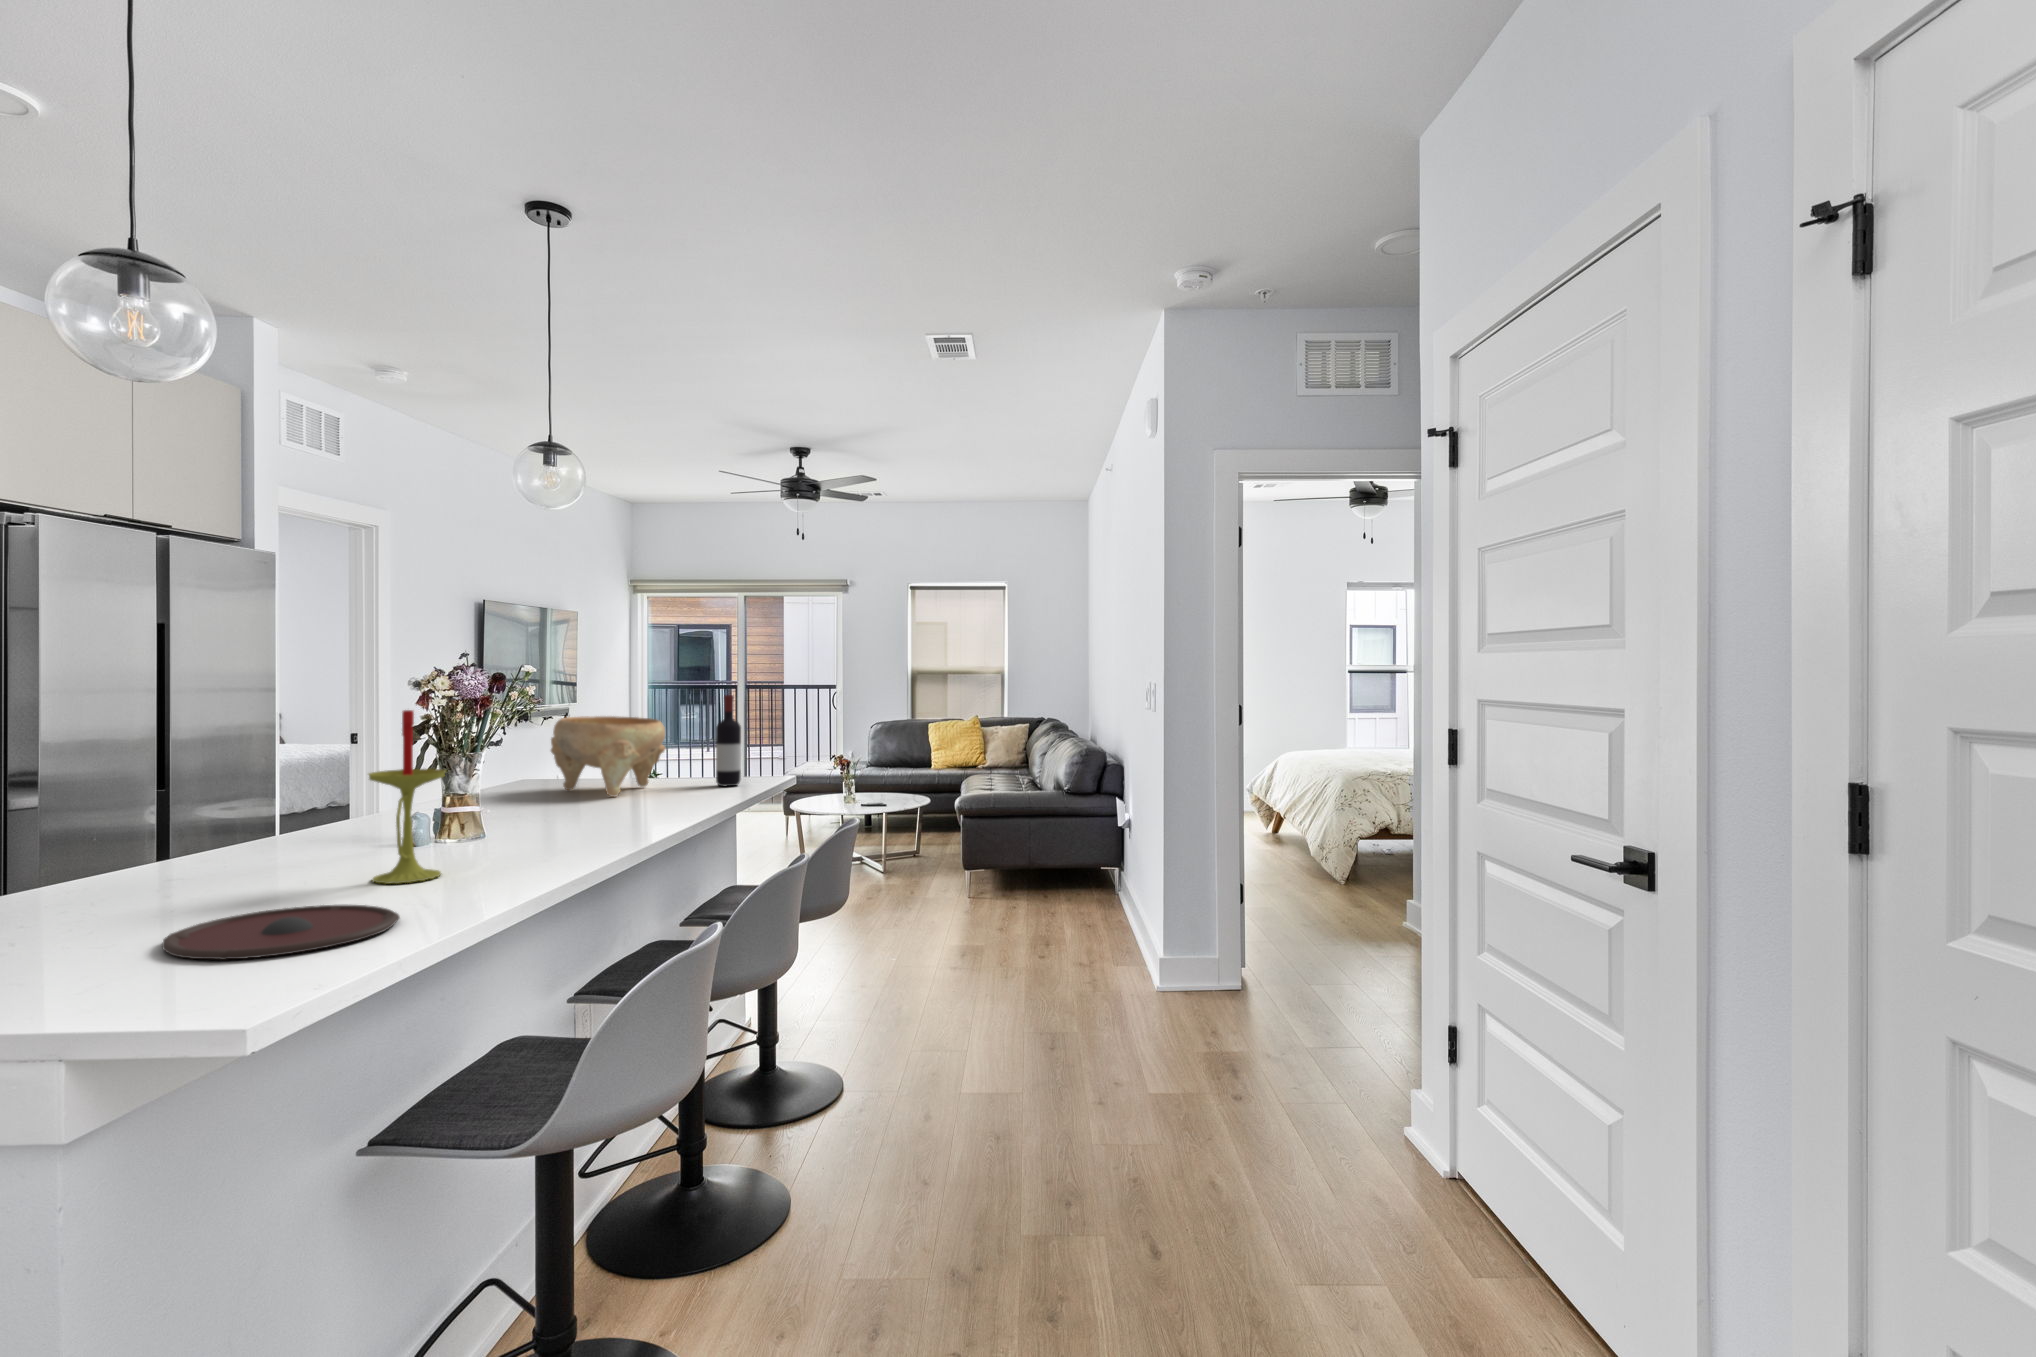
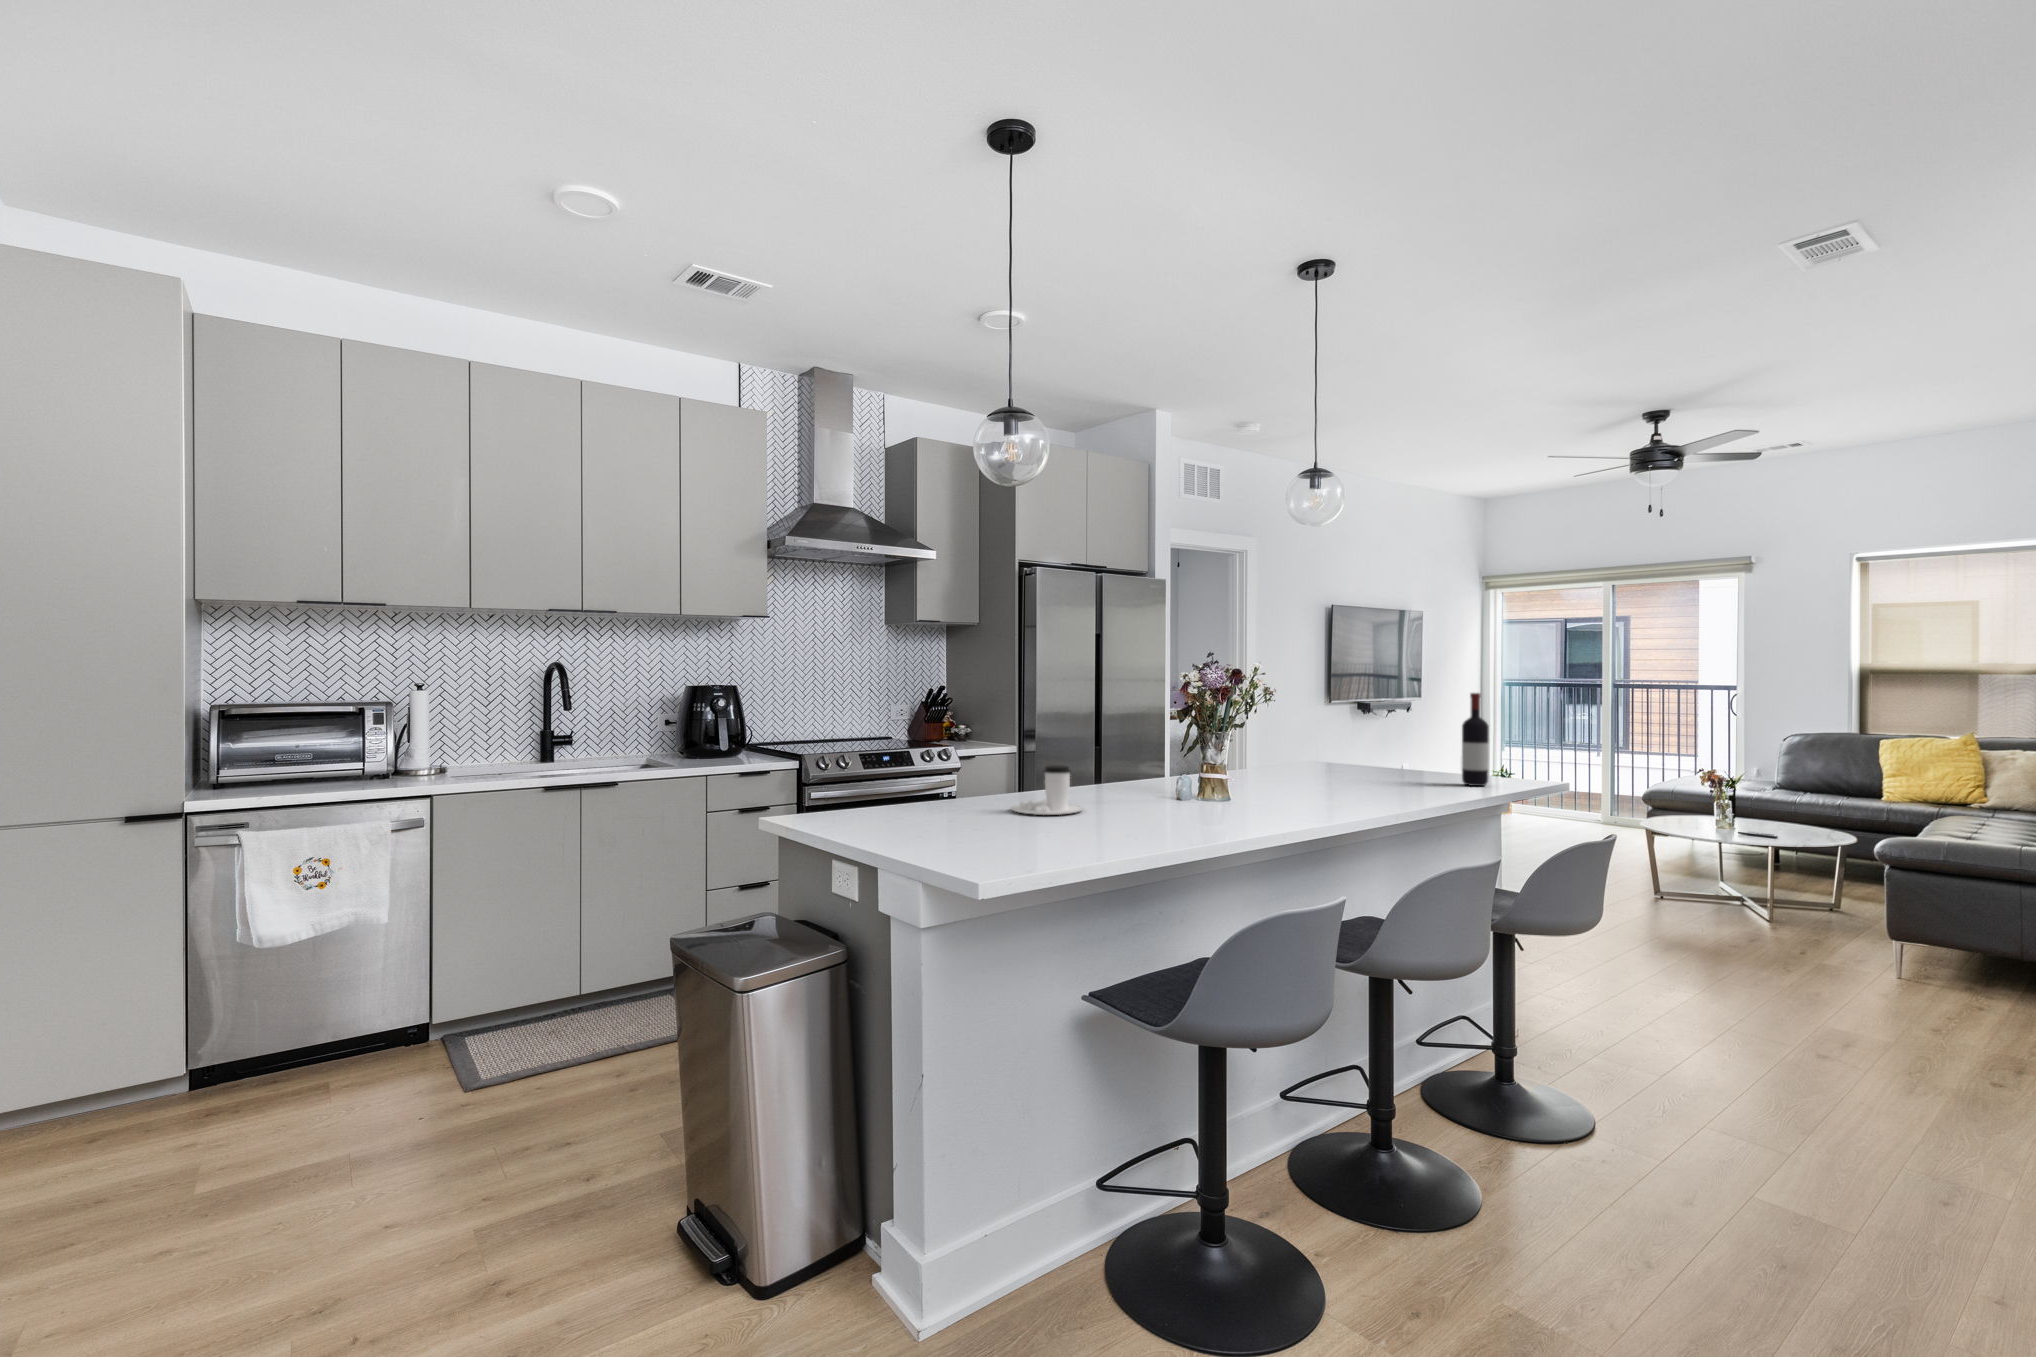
candle: present [369,710,445,884] -> none [1115,694,1165,825]
decorative bowl: present [551,716,665,797] -> none [1307,711,1411,785]
coffee cup: none [154,812,297,892] -> present [1011,765,1083,815]
plate: present [162,905,400,960] -> none [982,828,1106,853]

